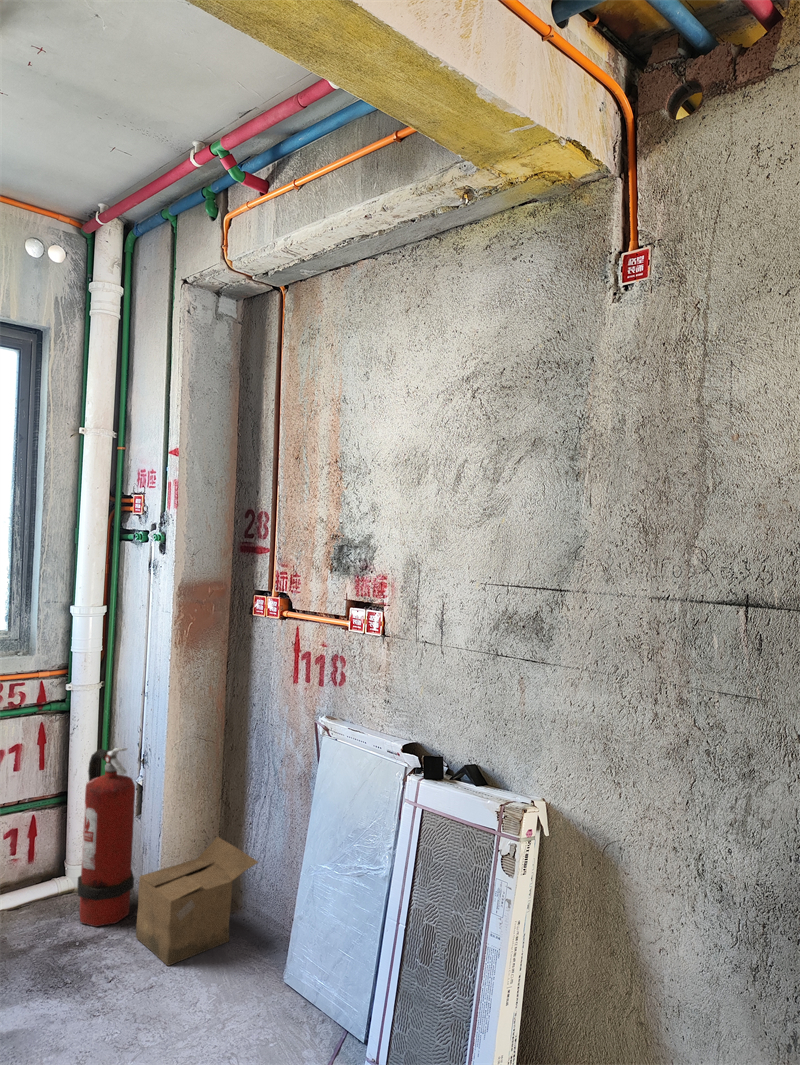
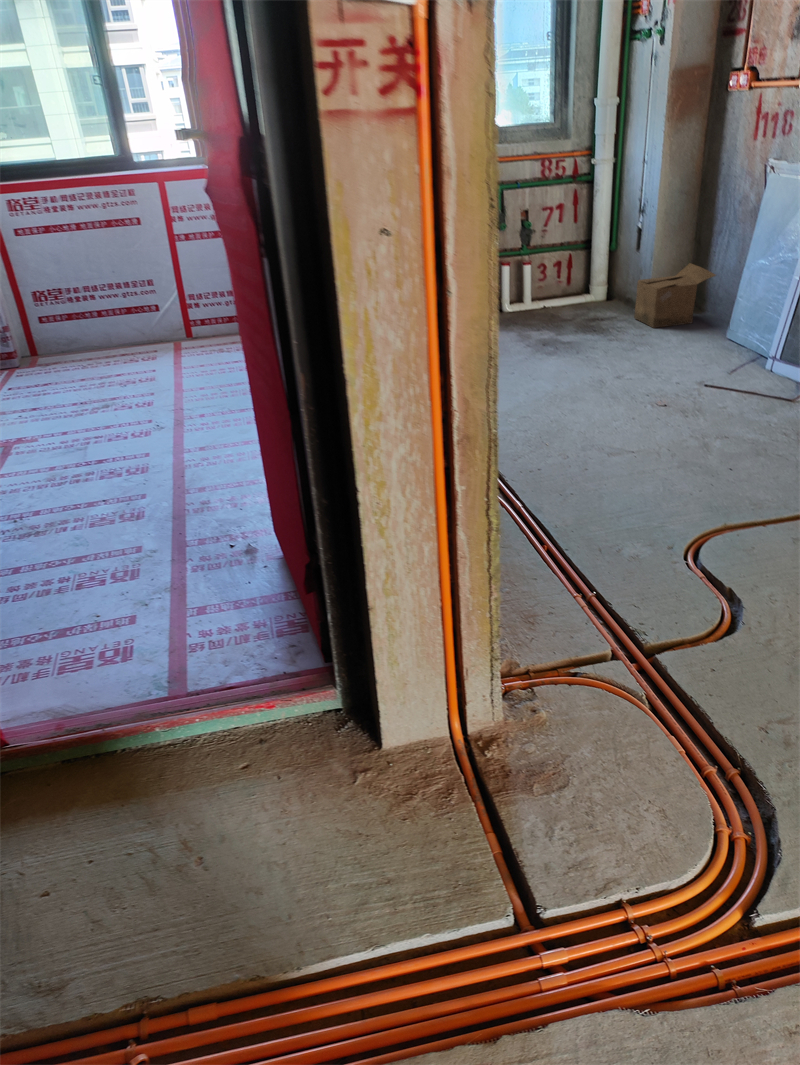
fire extinguisher: present [78,748,135,927] -> none [600,197,636,314]

